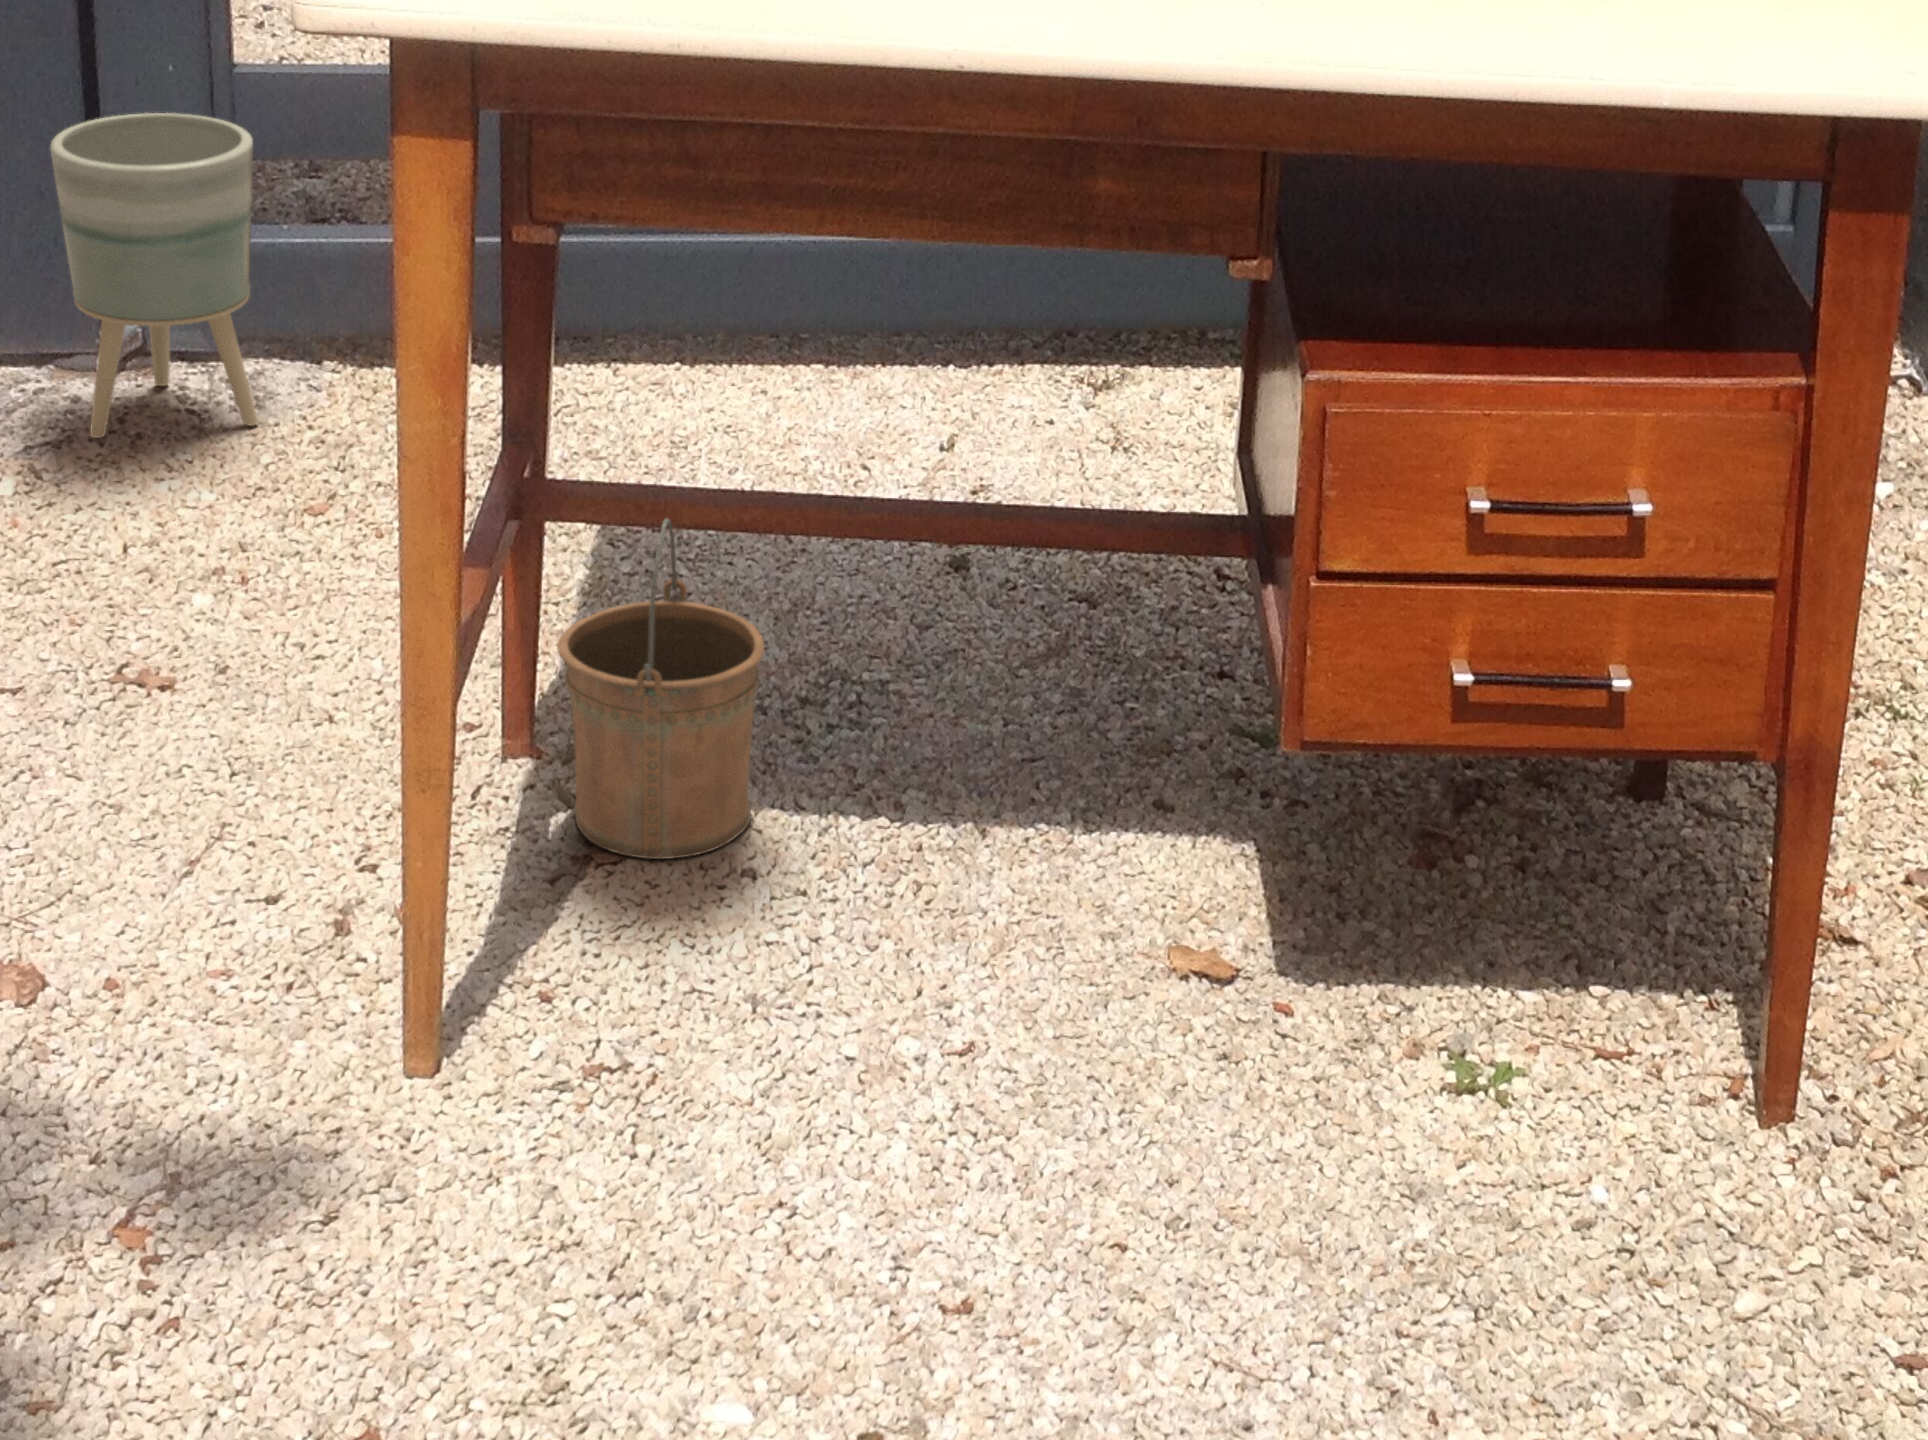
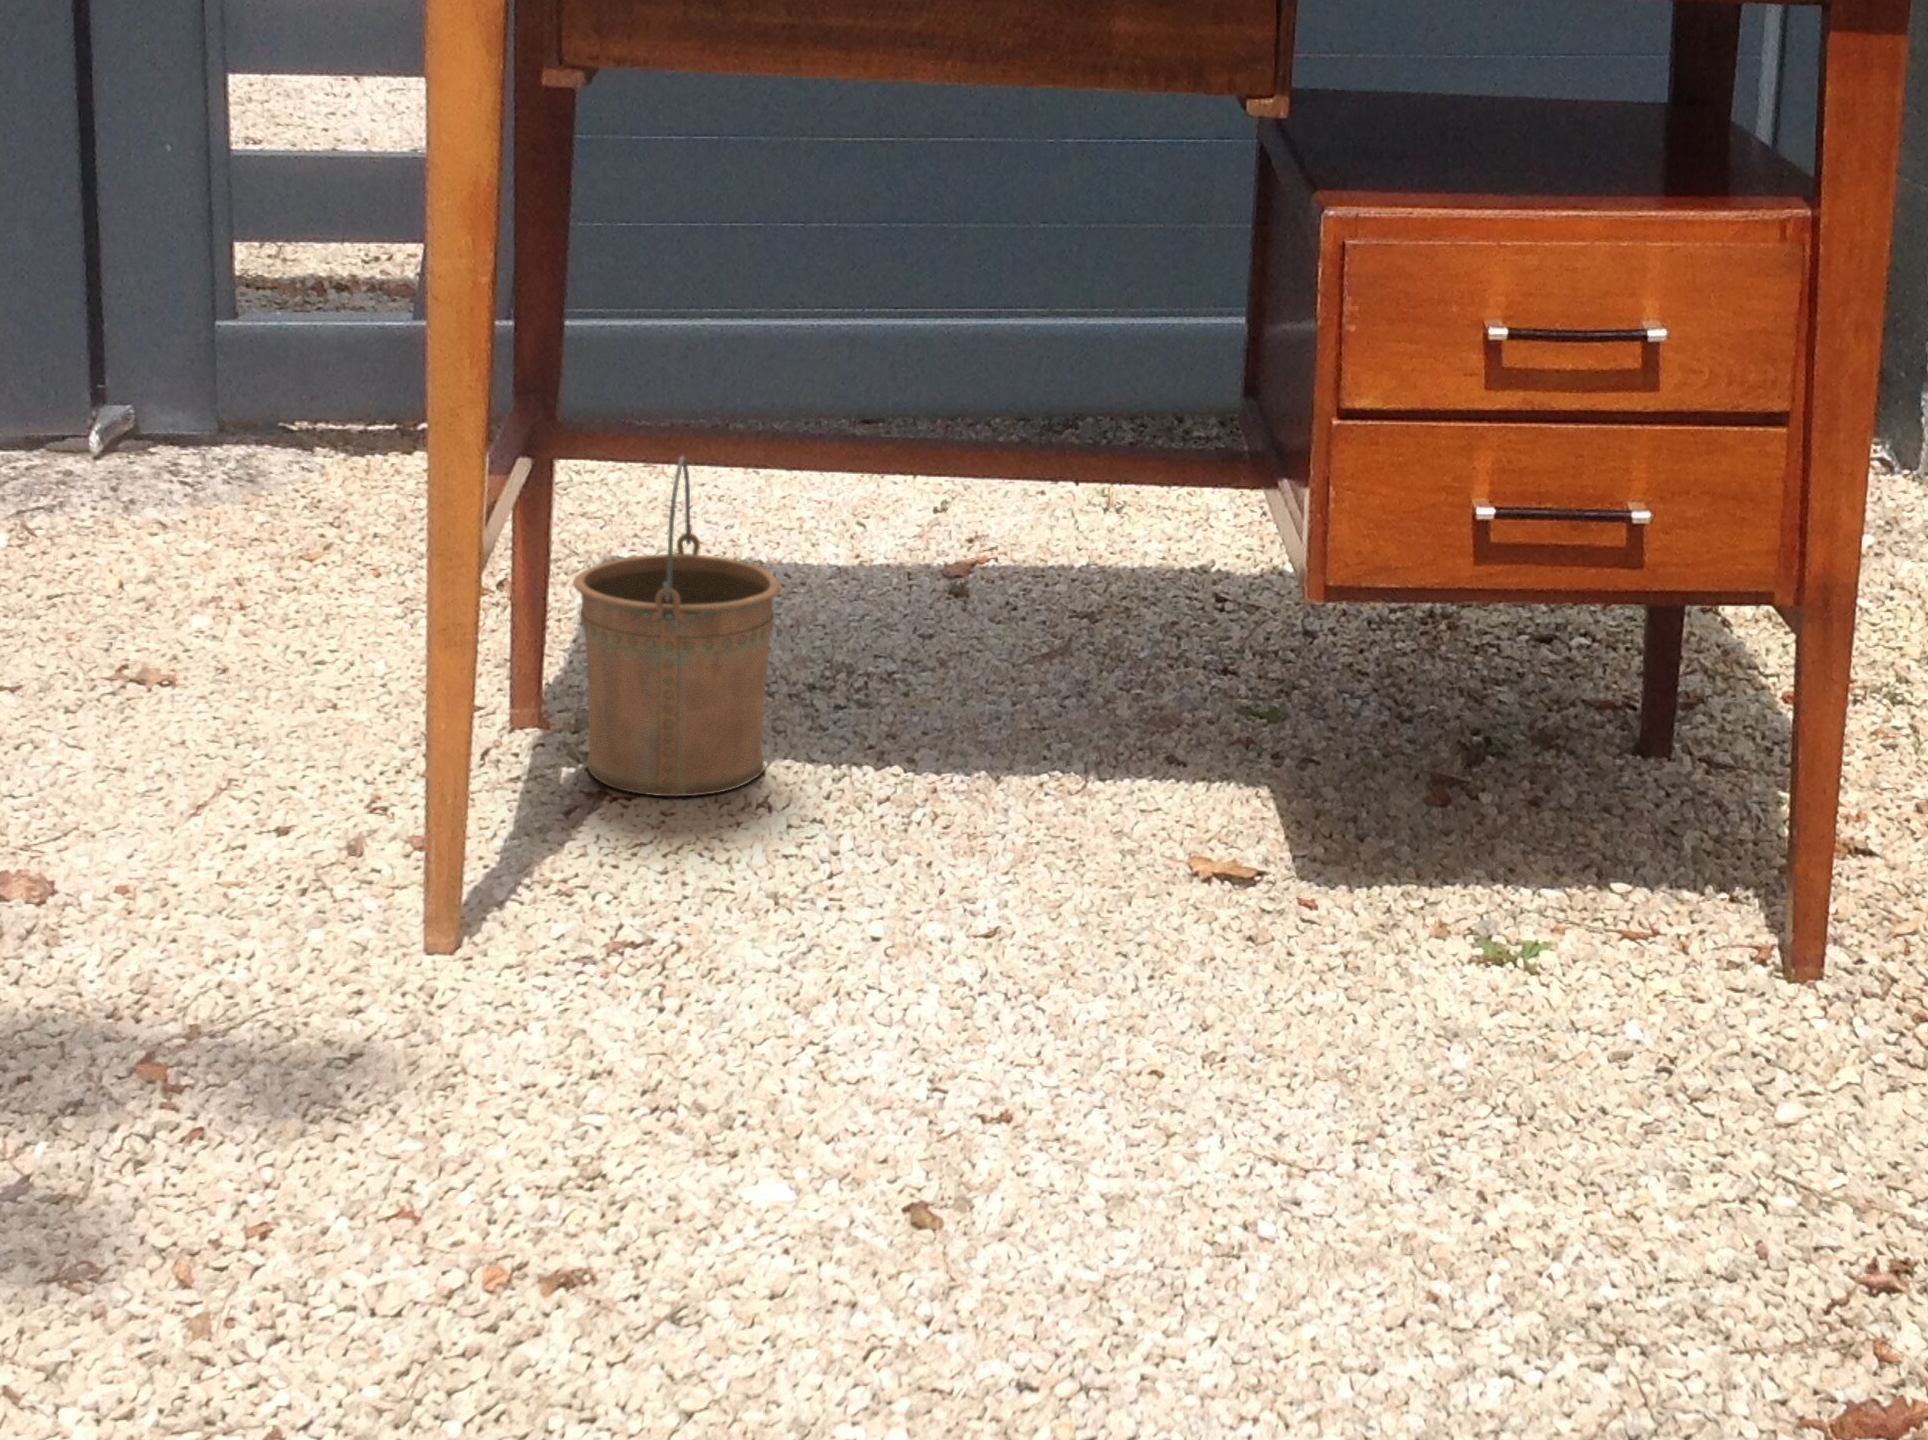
planter: present [50,113,258,438] -> none [54,192,256,505]

